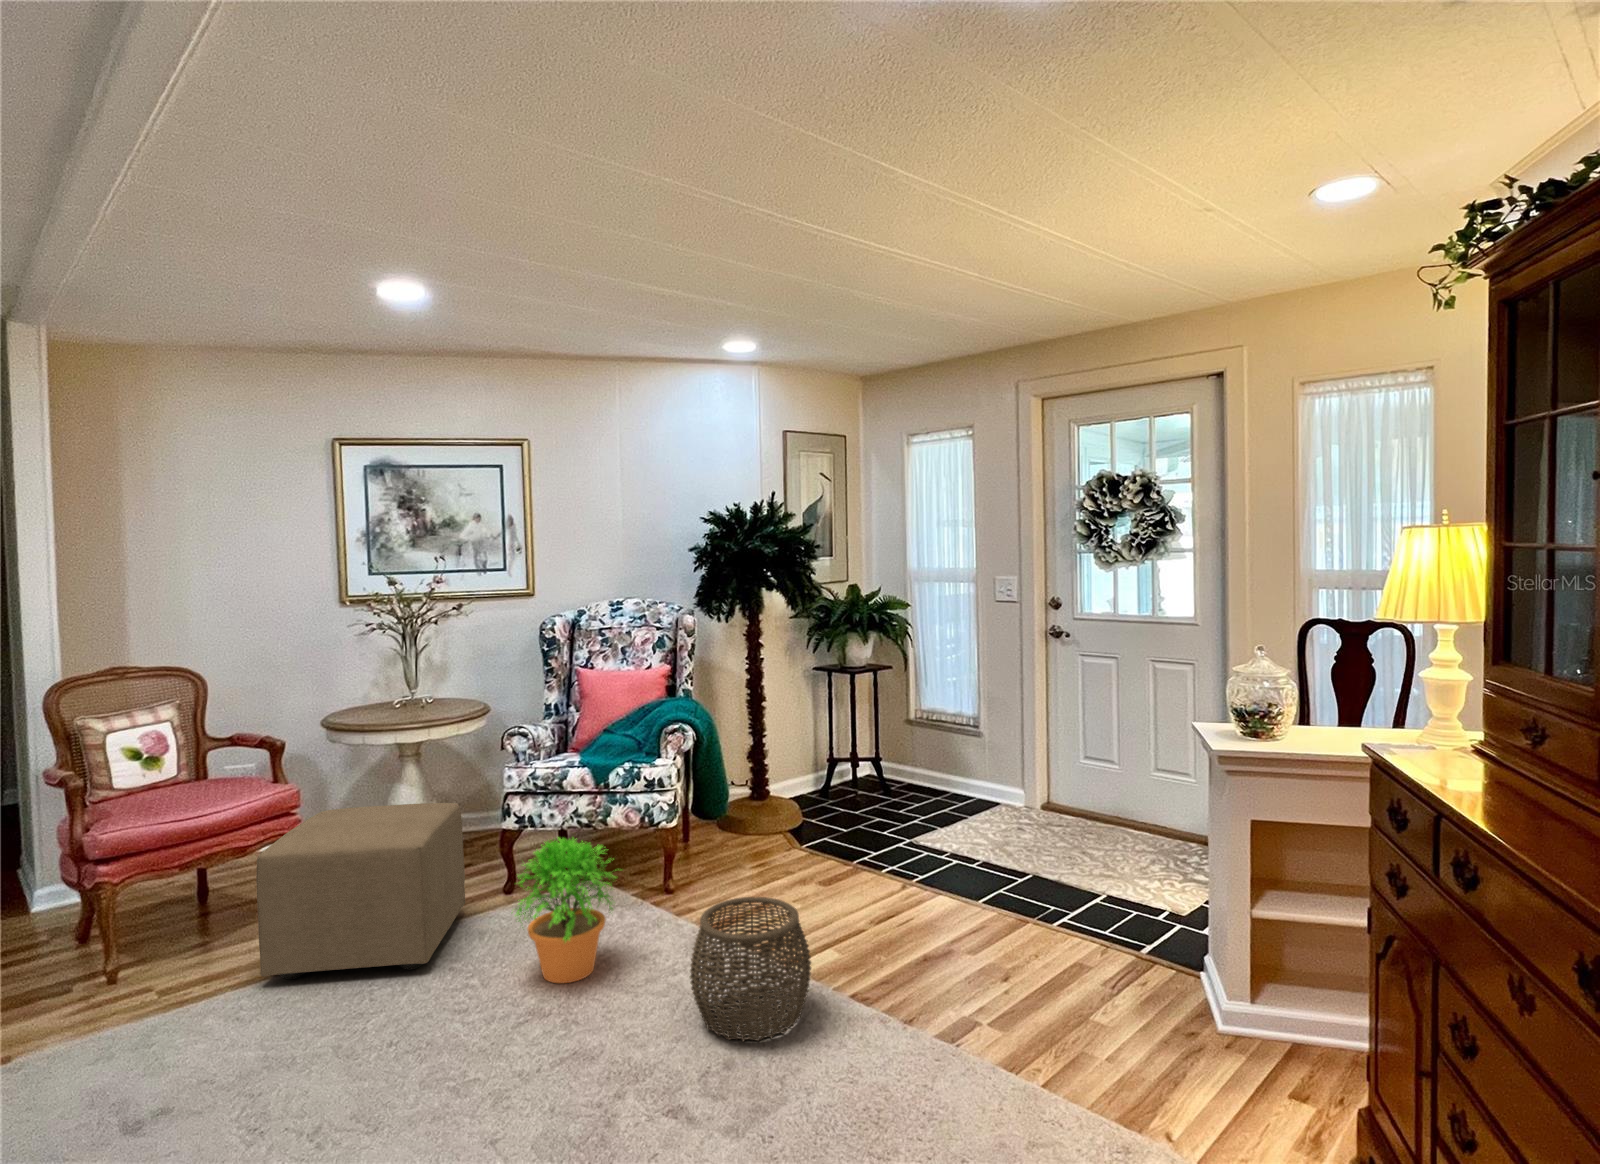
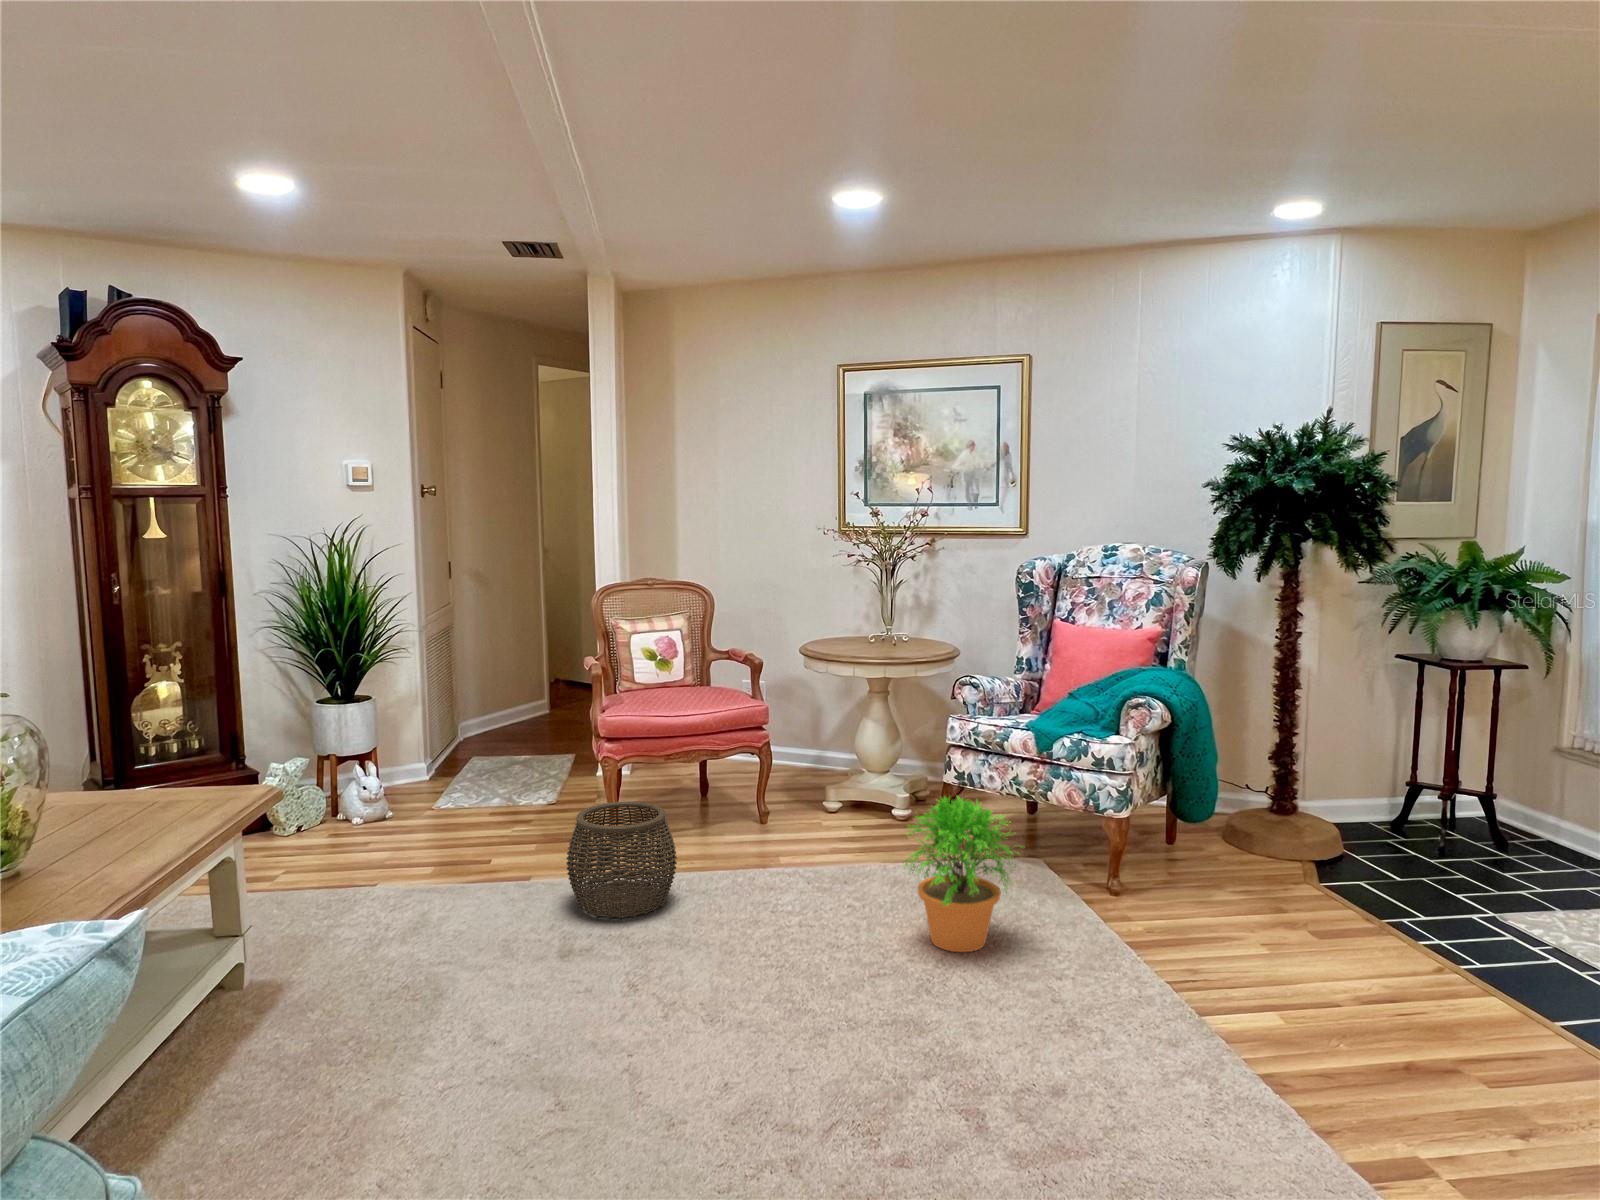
ottoman: present [256,803,465,979] -> none [704,731,897,897]
woven basket: present [690,897,811,1041] -> present [566,801,677,919]

